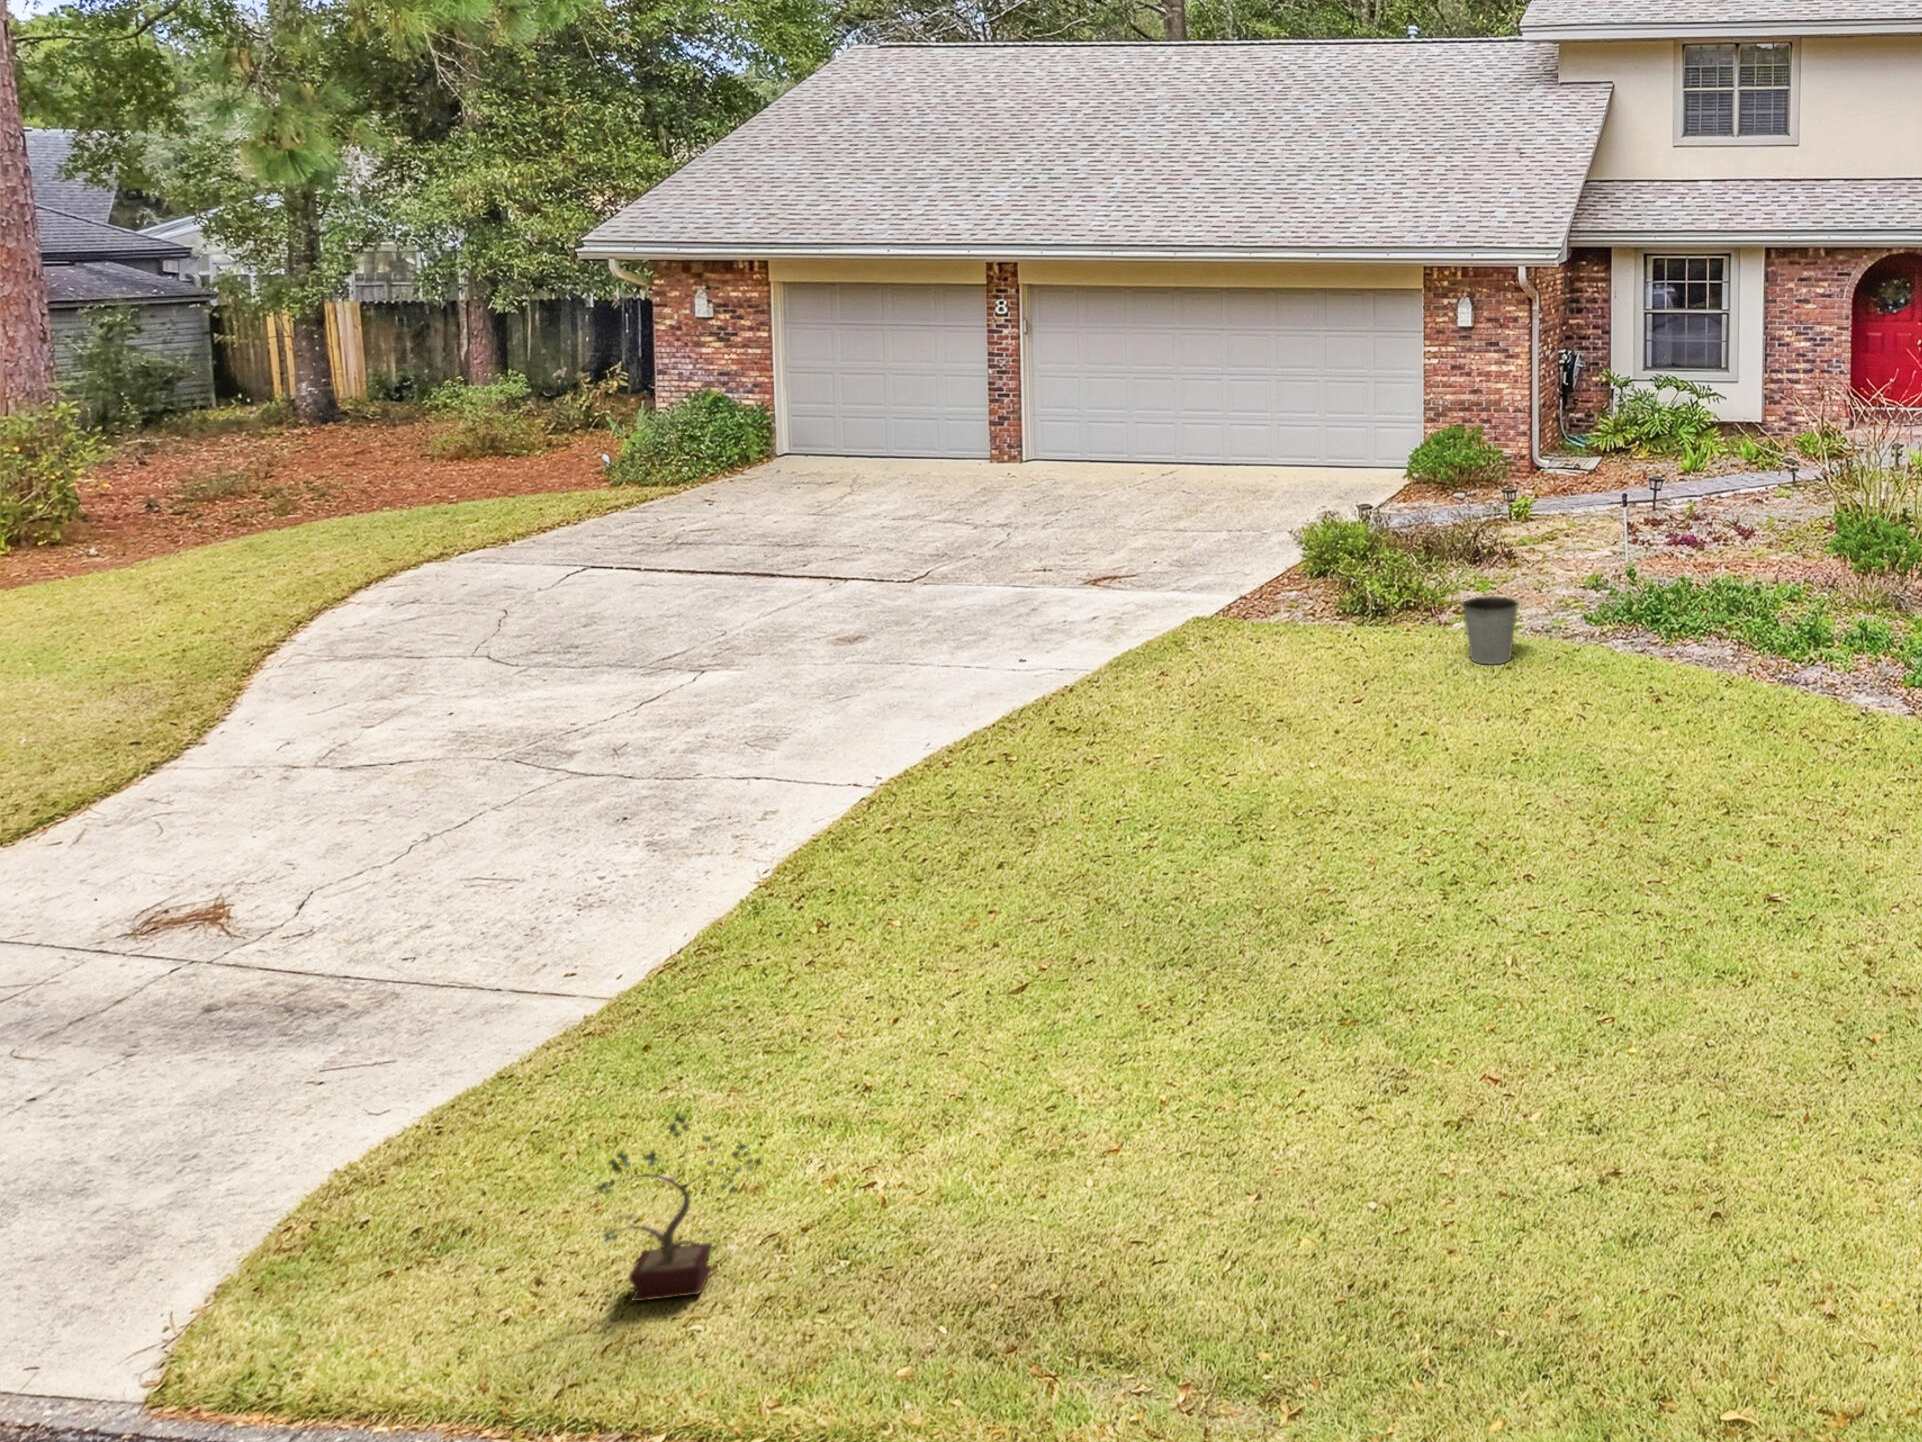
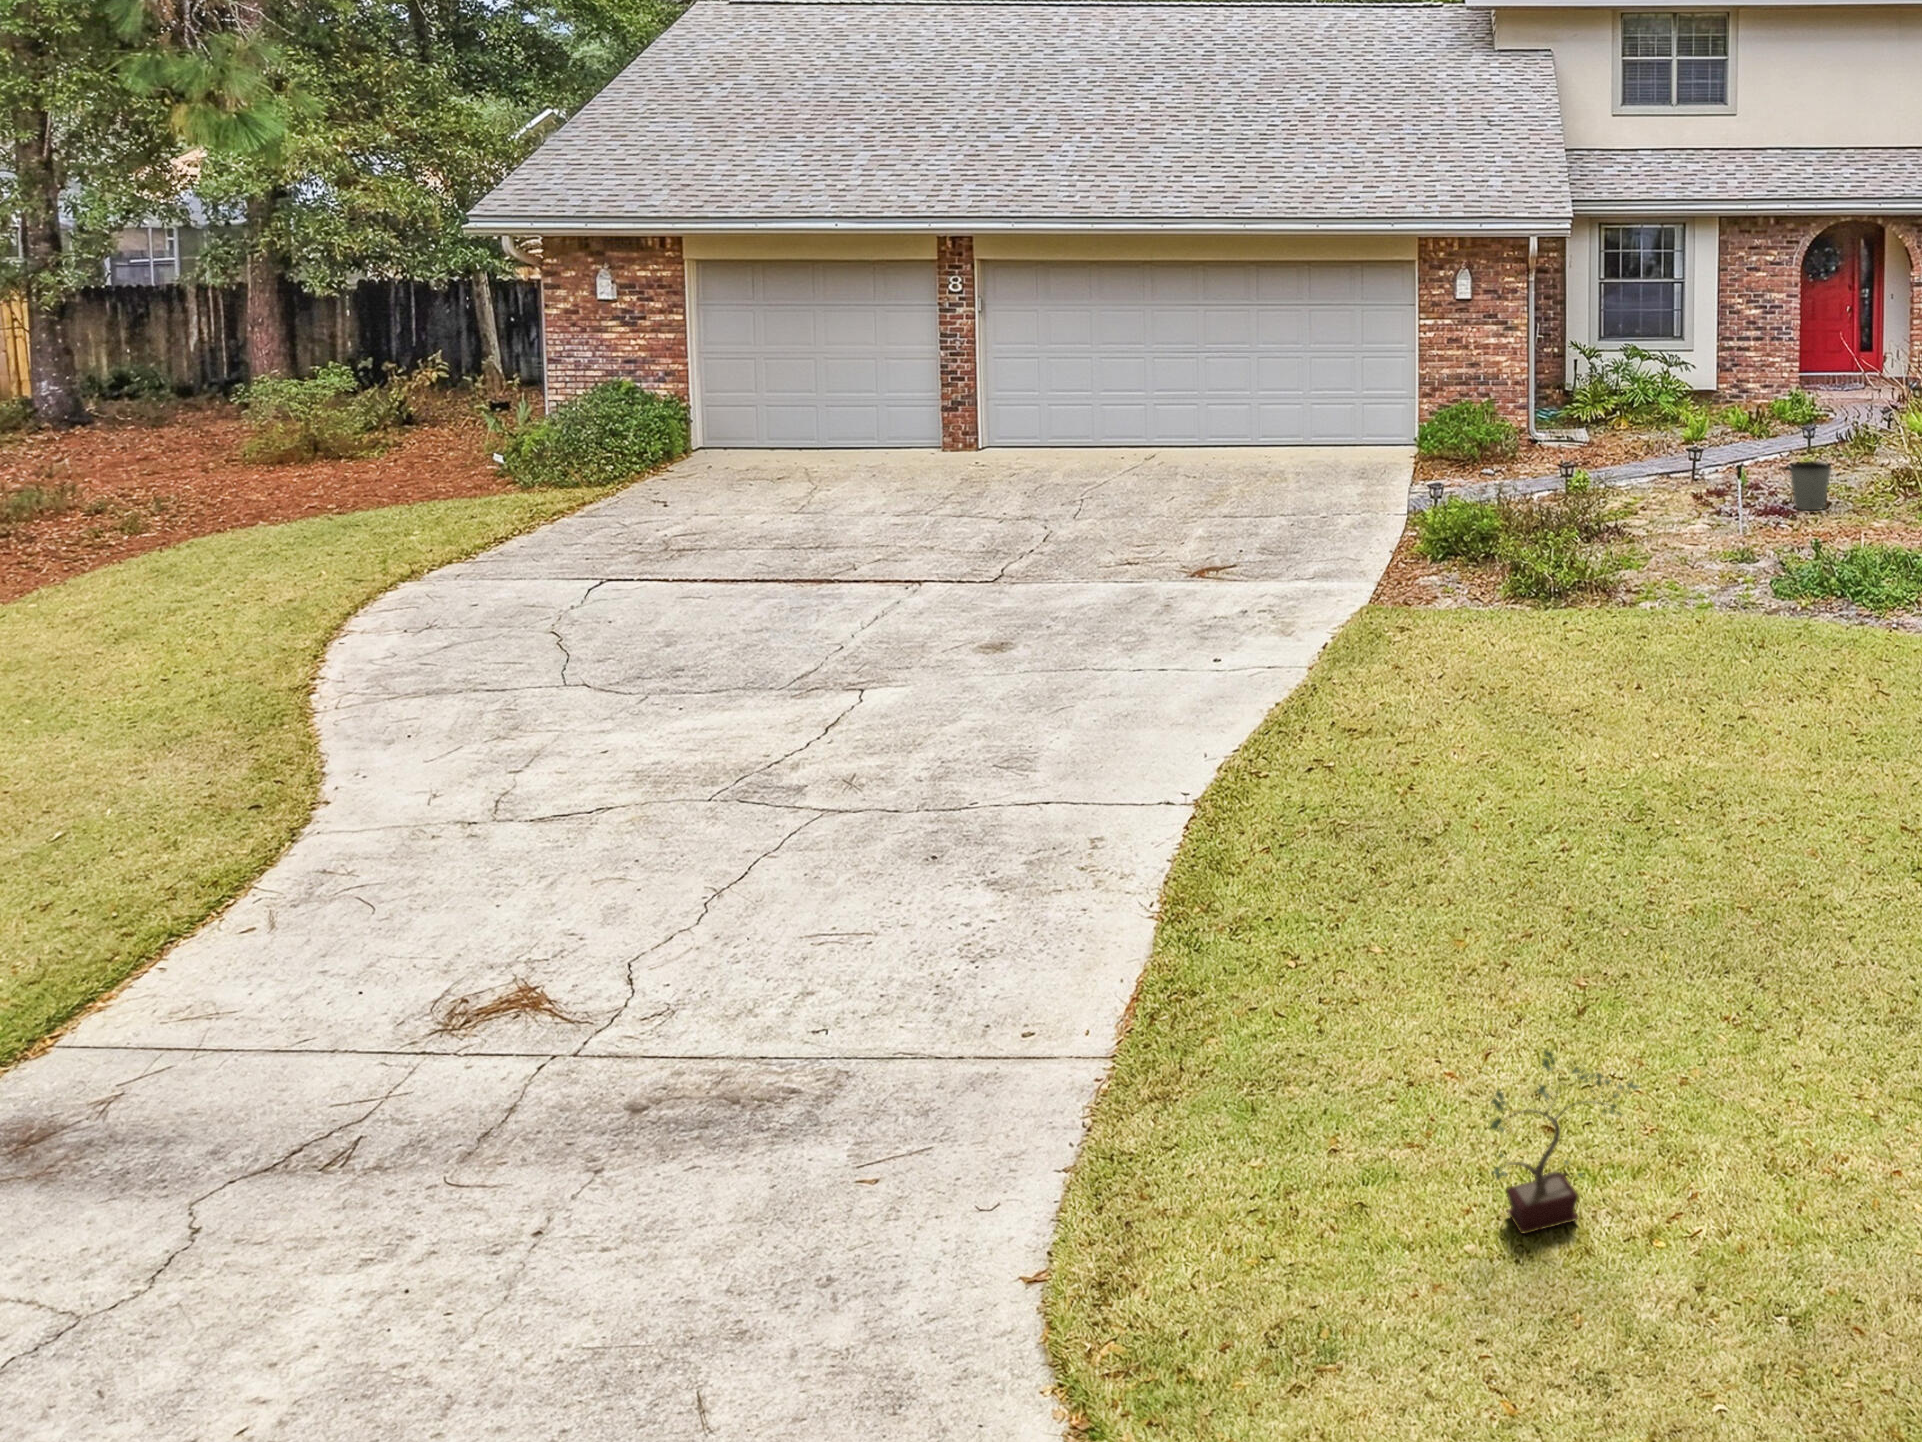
bucket: present [1461,596,1520,665] -> present [1789,461,1831,510]

